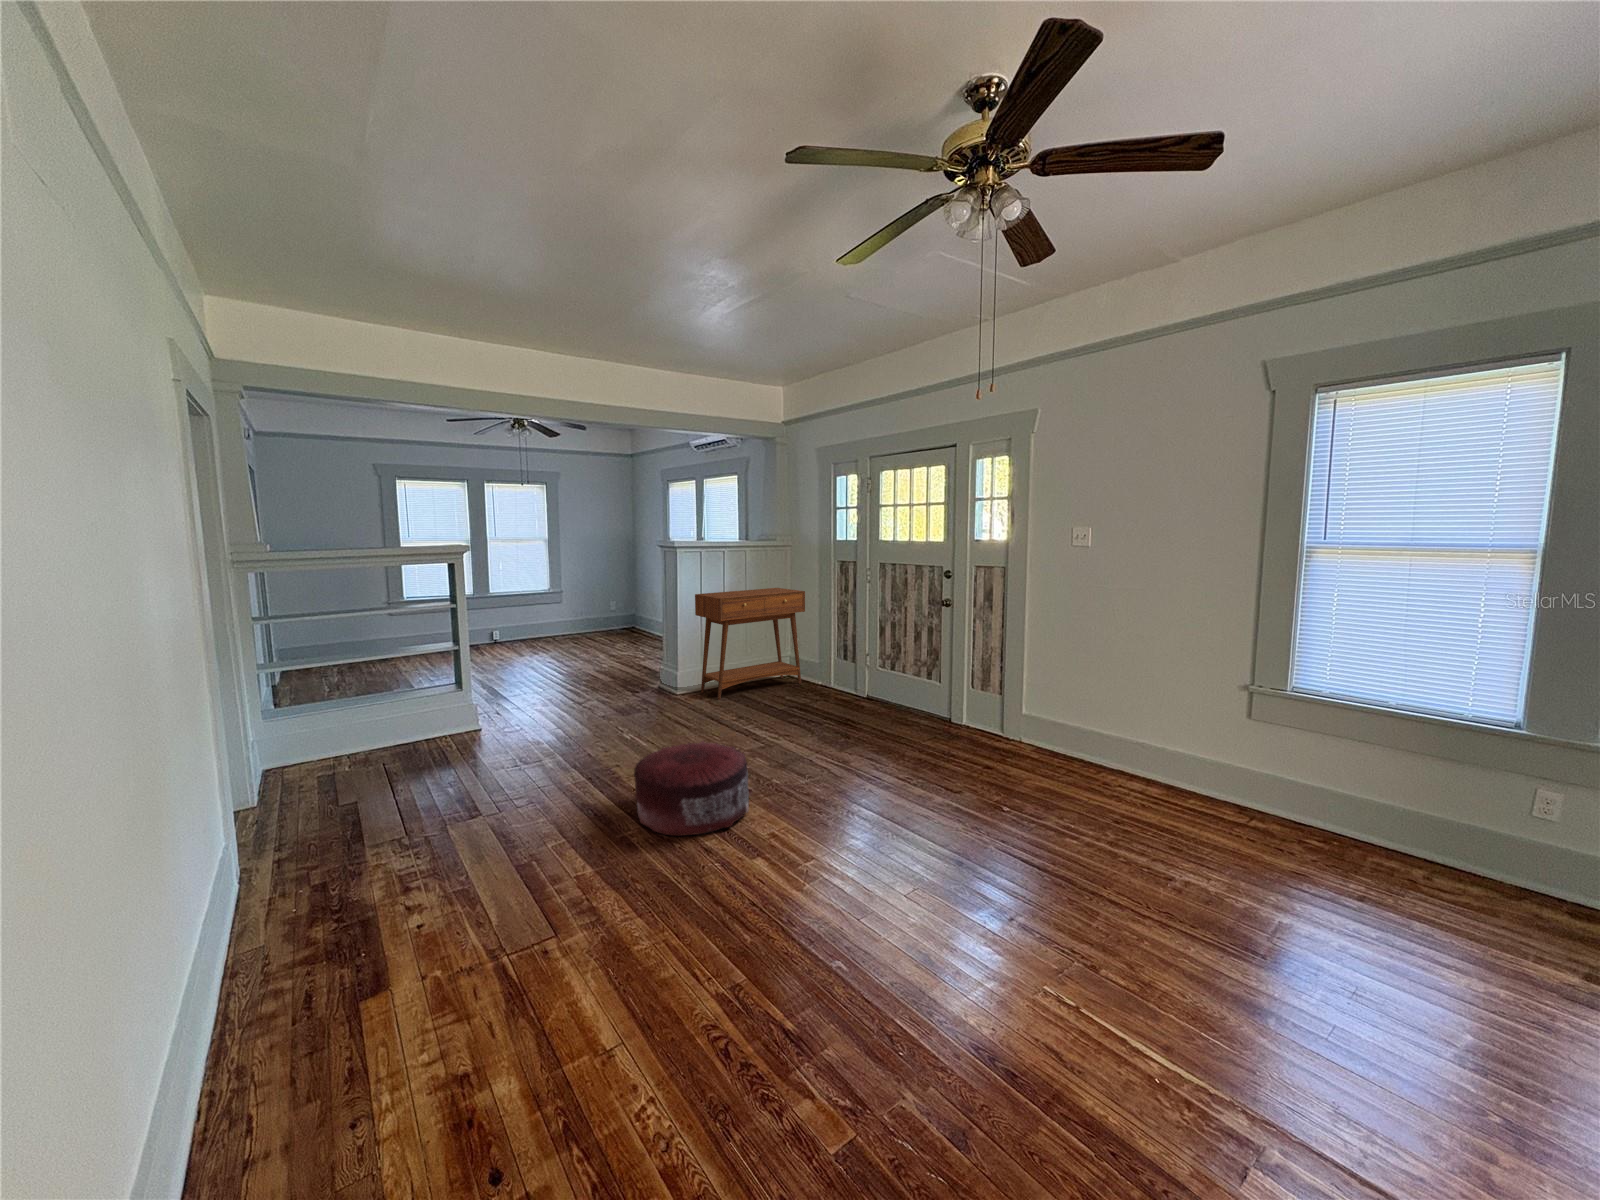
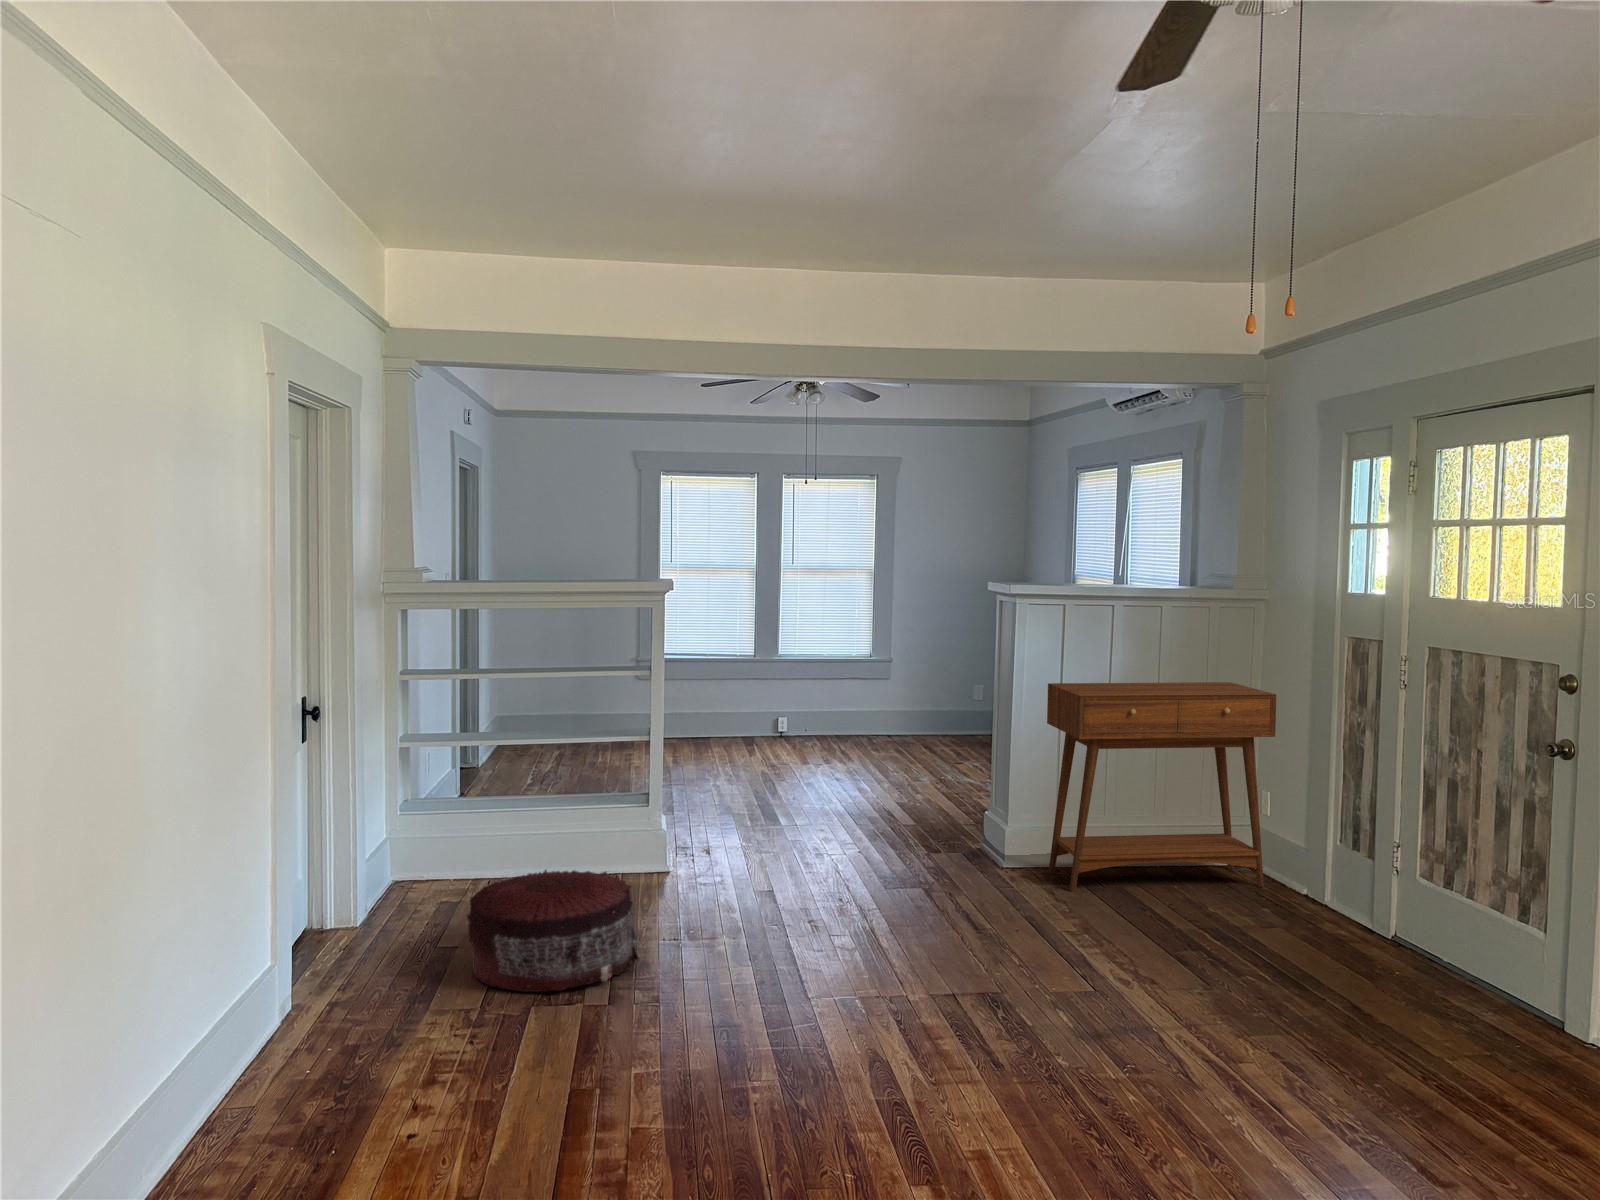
pouf: present [634,741,749,836] -> present [467,870,639,992]

